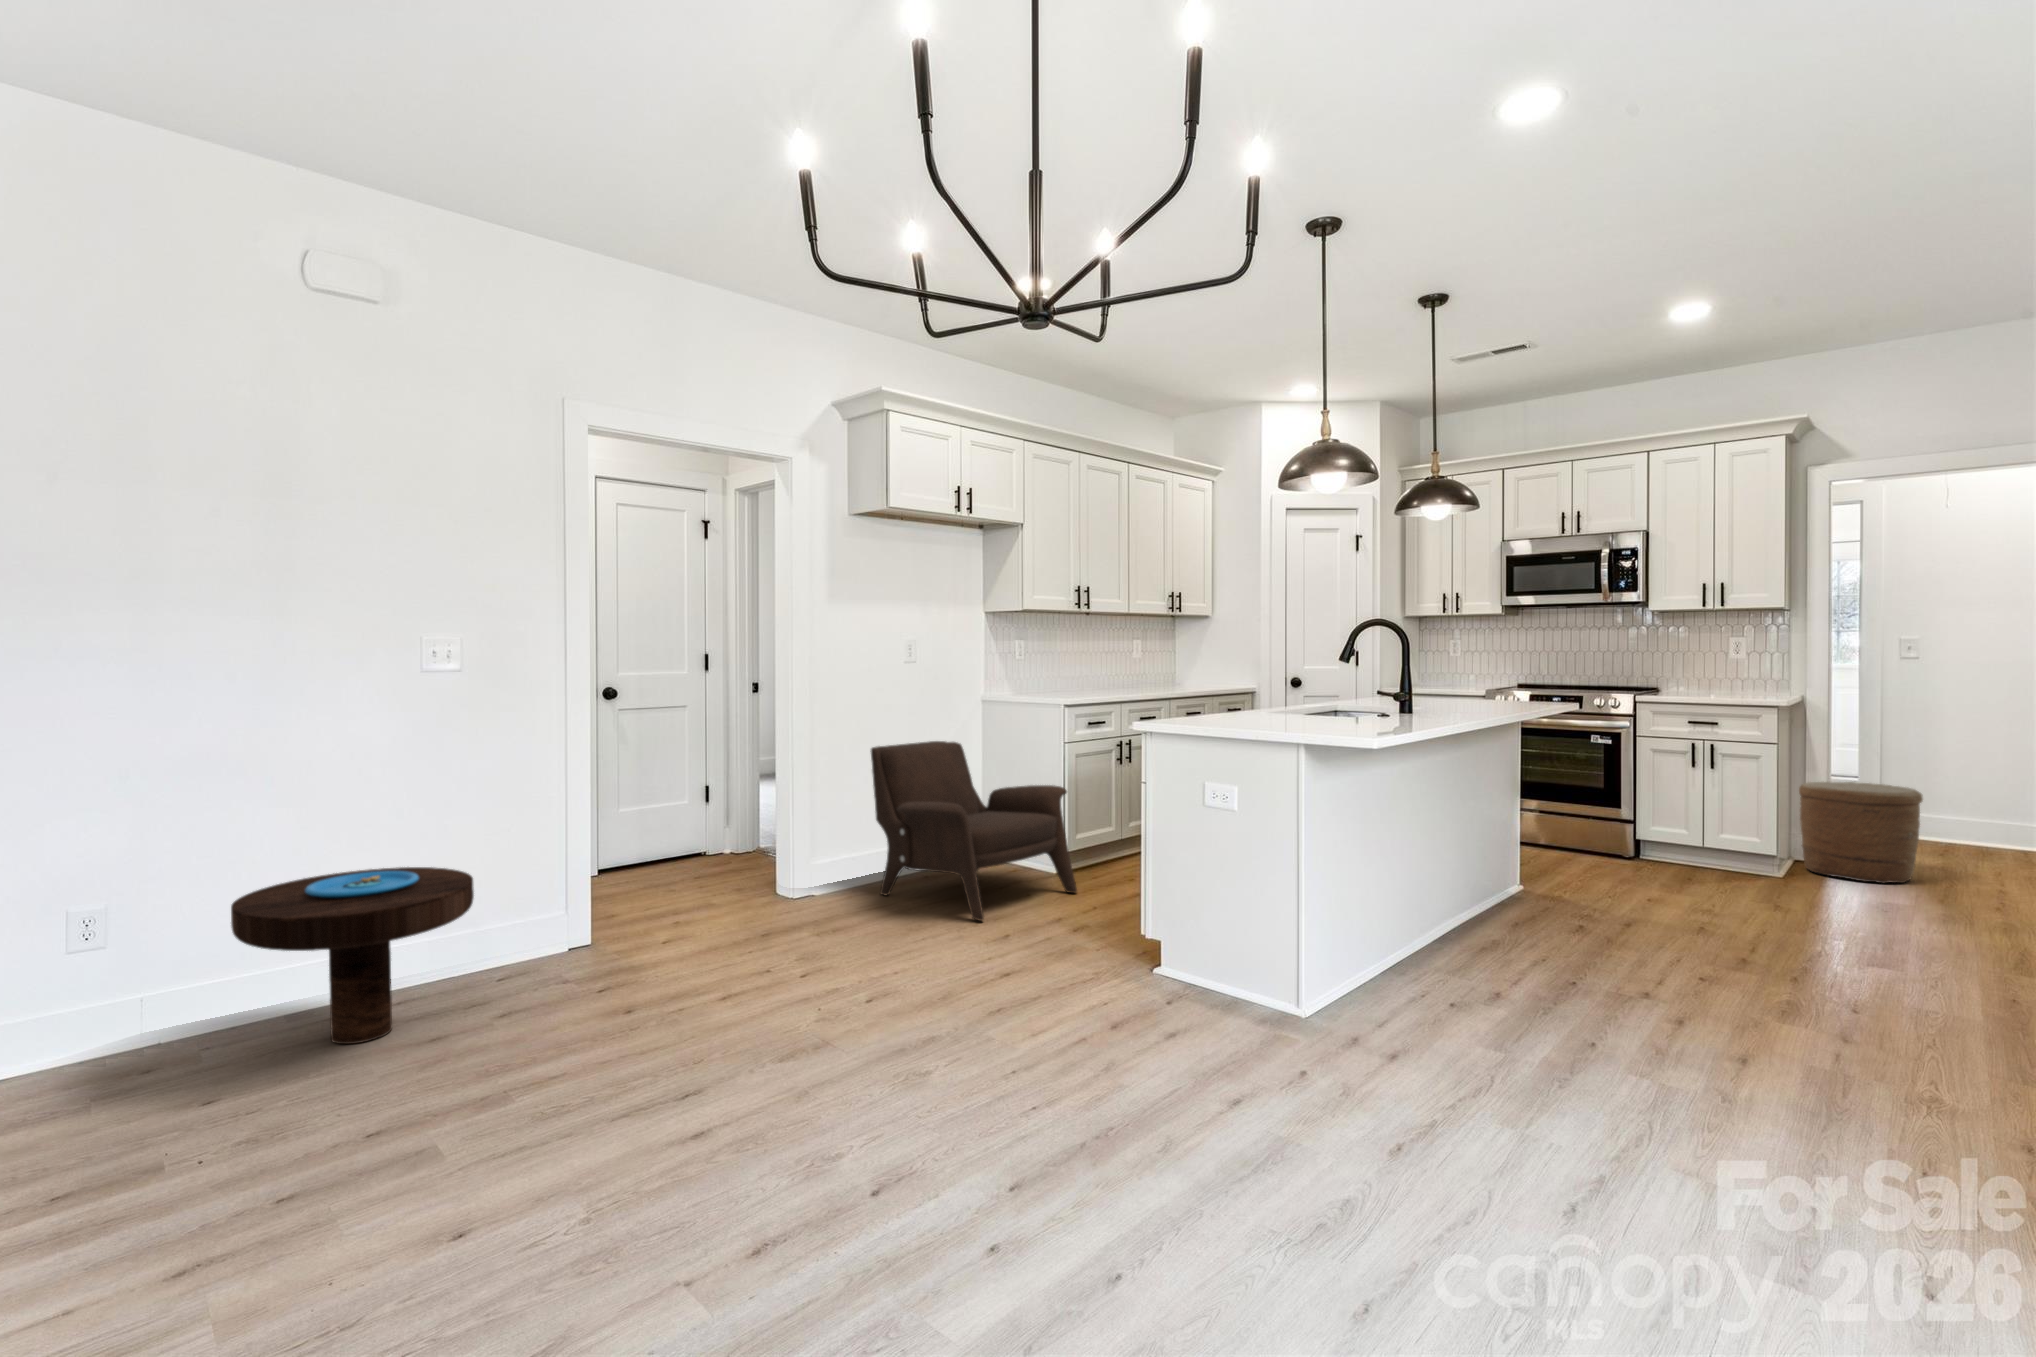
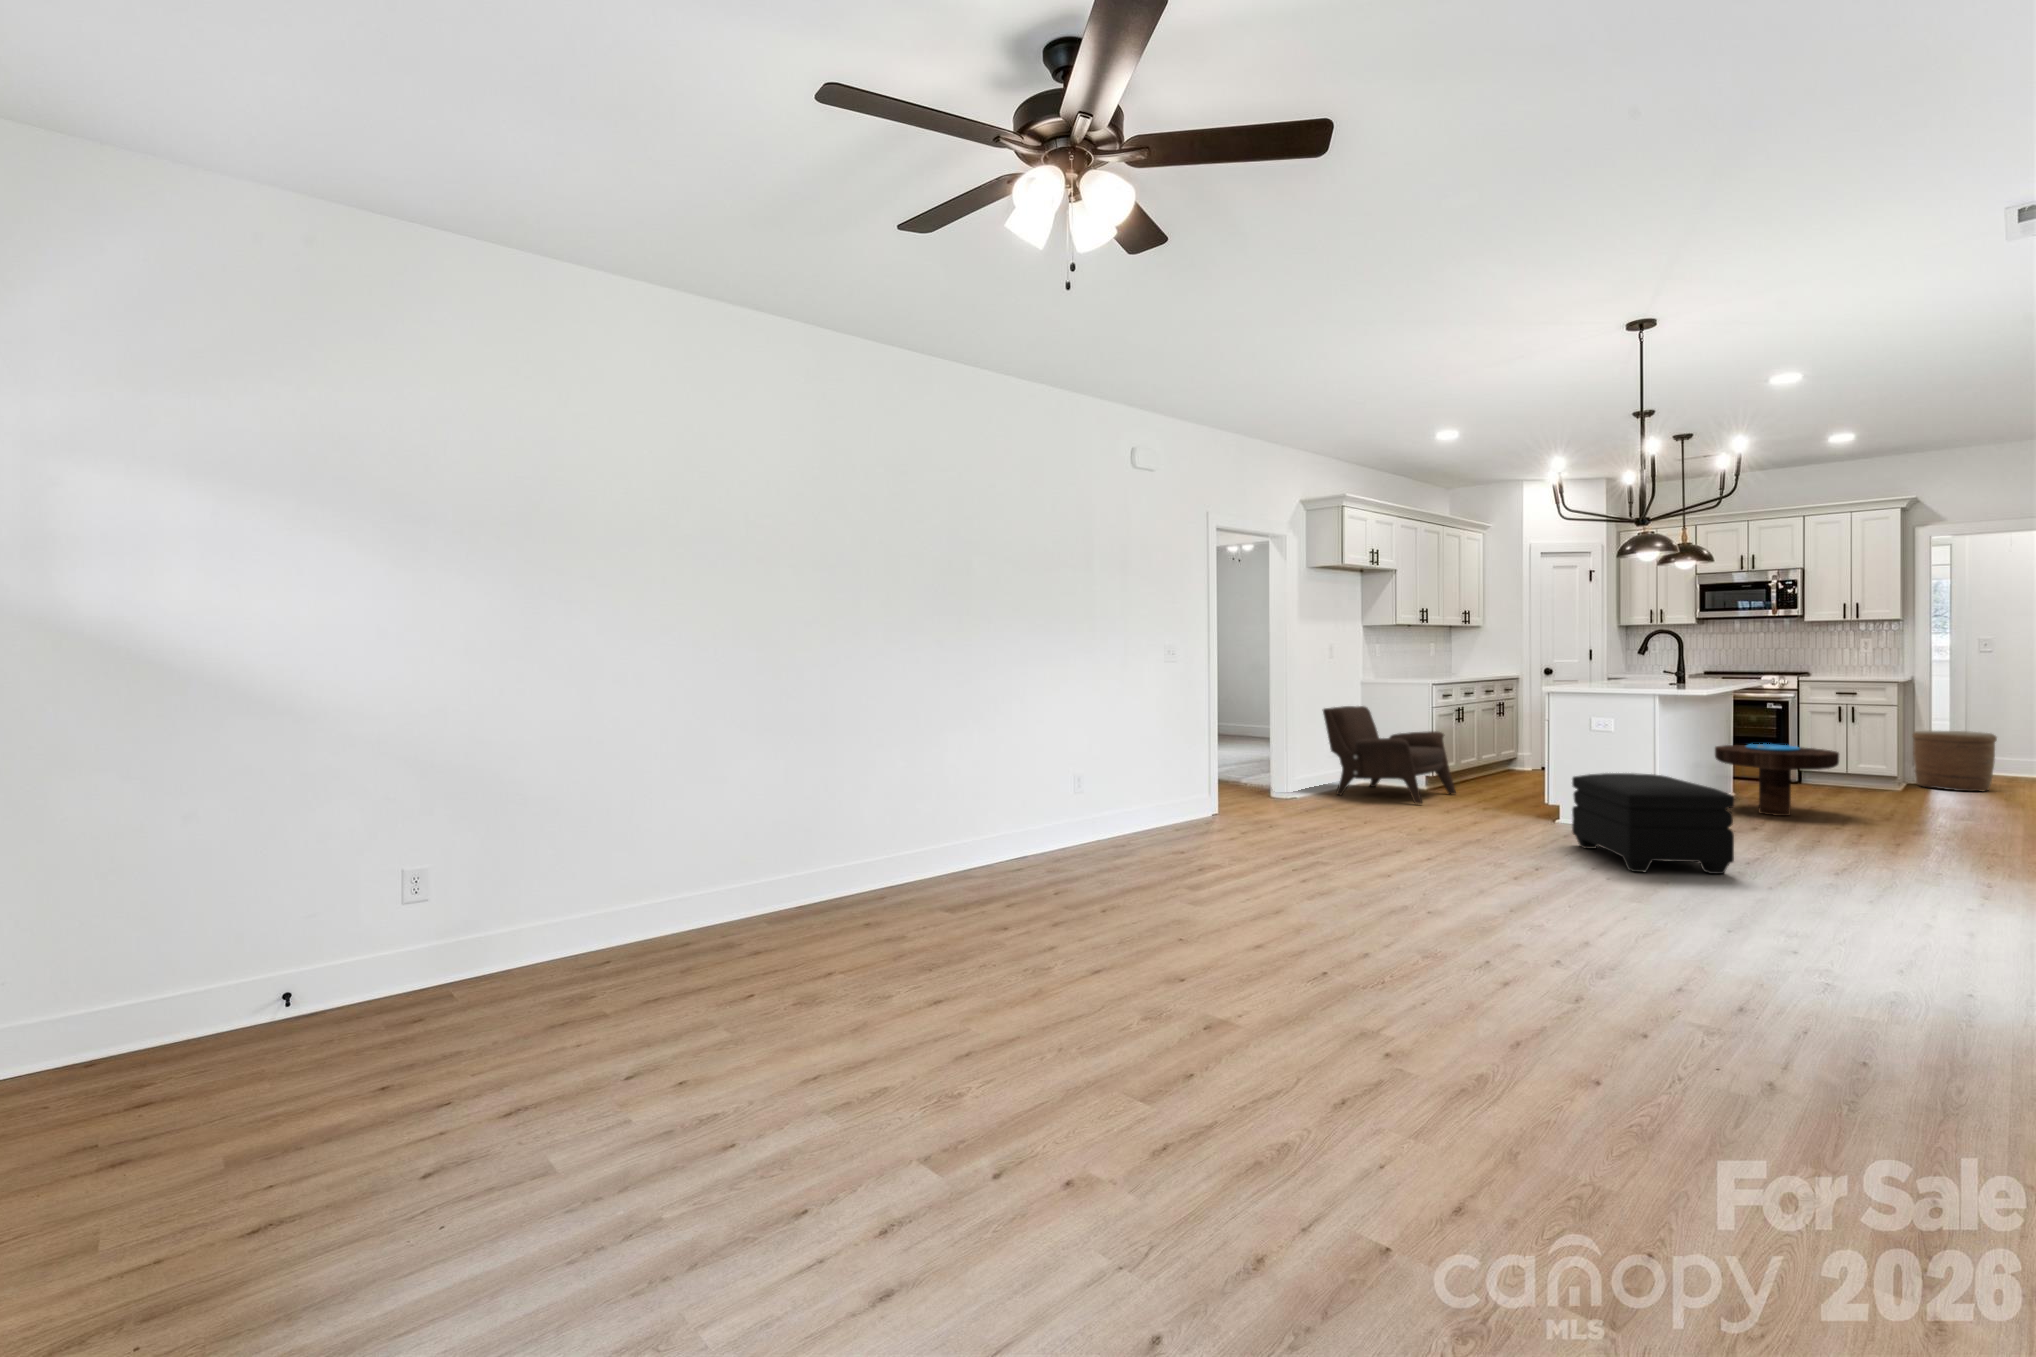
side table: present [231,867,474,1044] -> present [1715,744,1839,816]
ottoman: none [1100,909,1333,1188] -> present [1572,773,1734,874]

